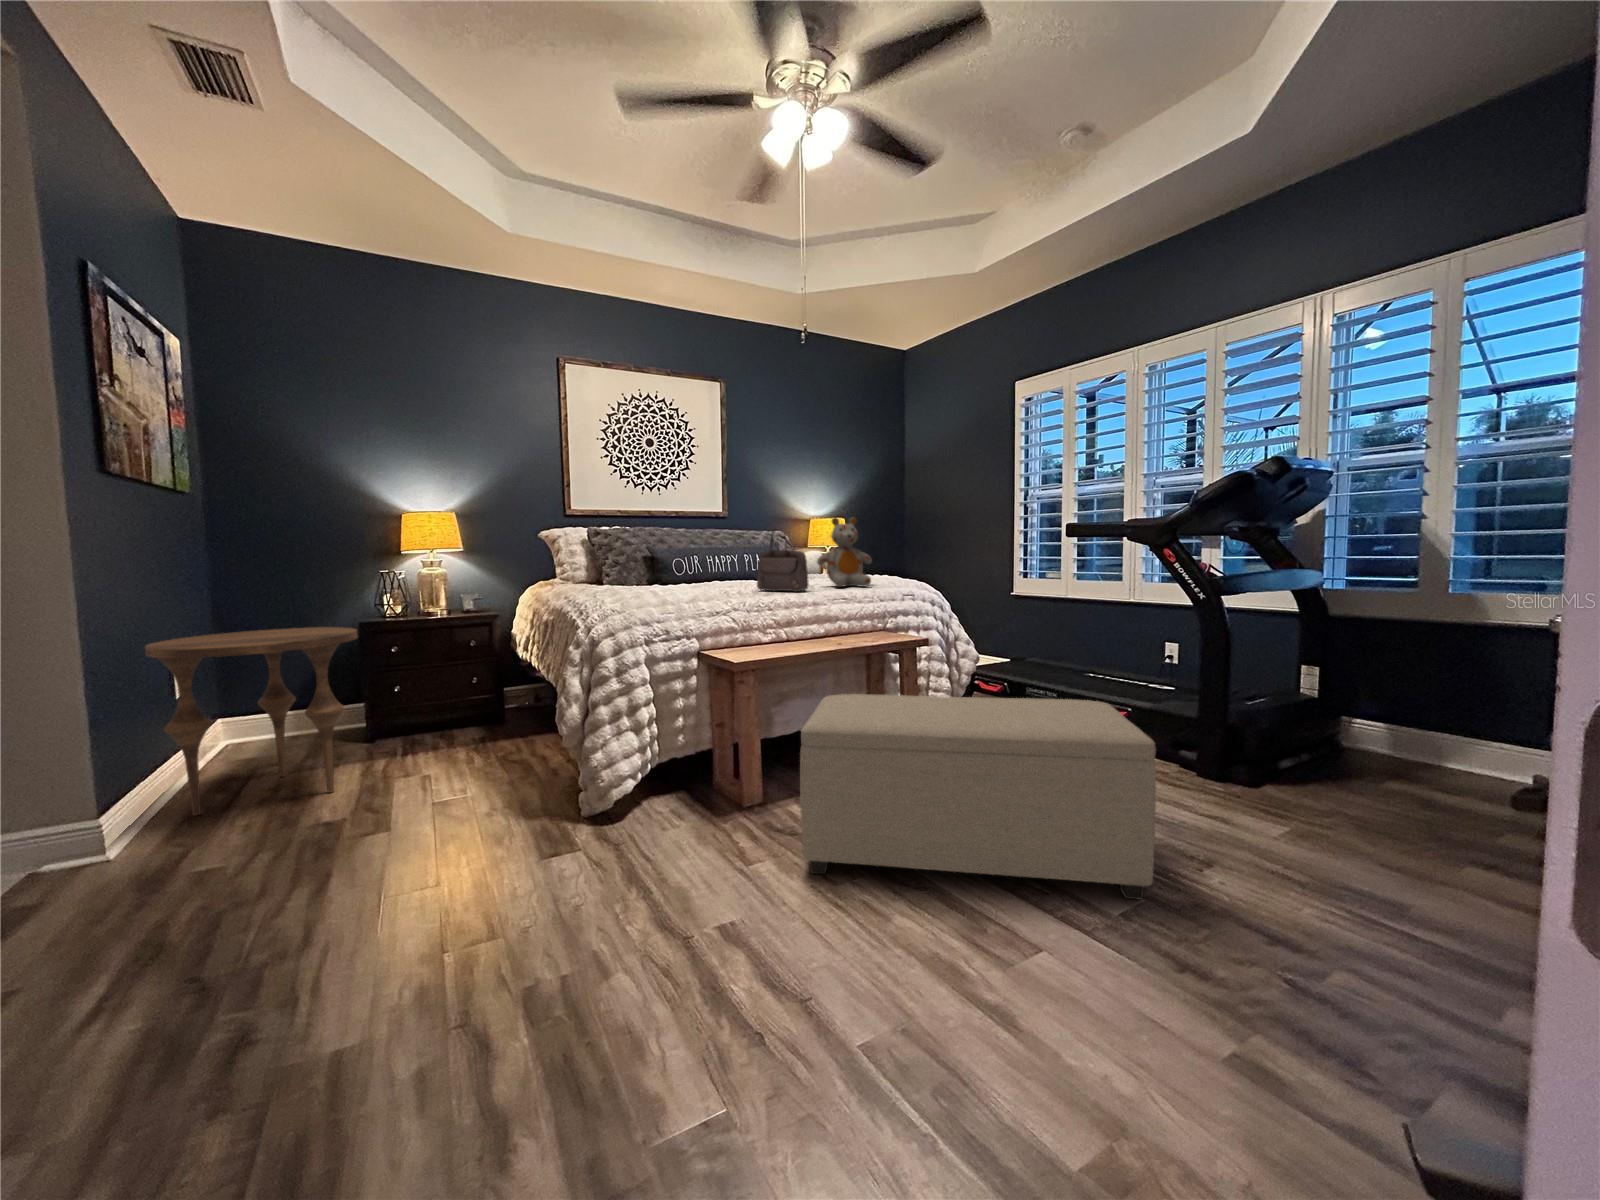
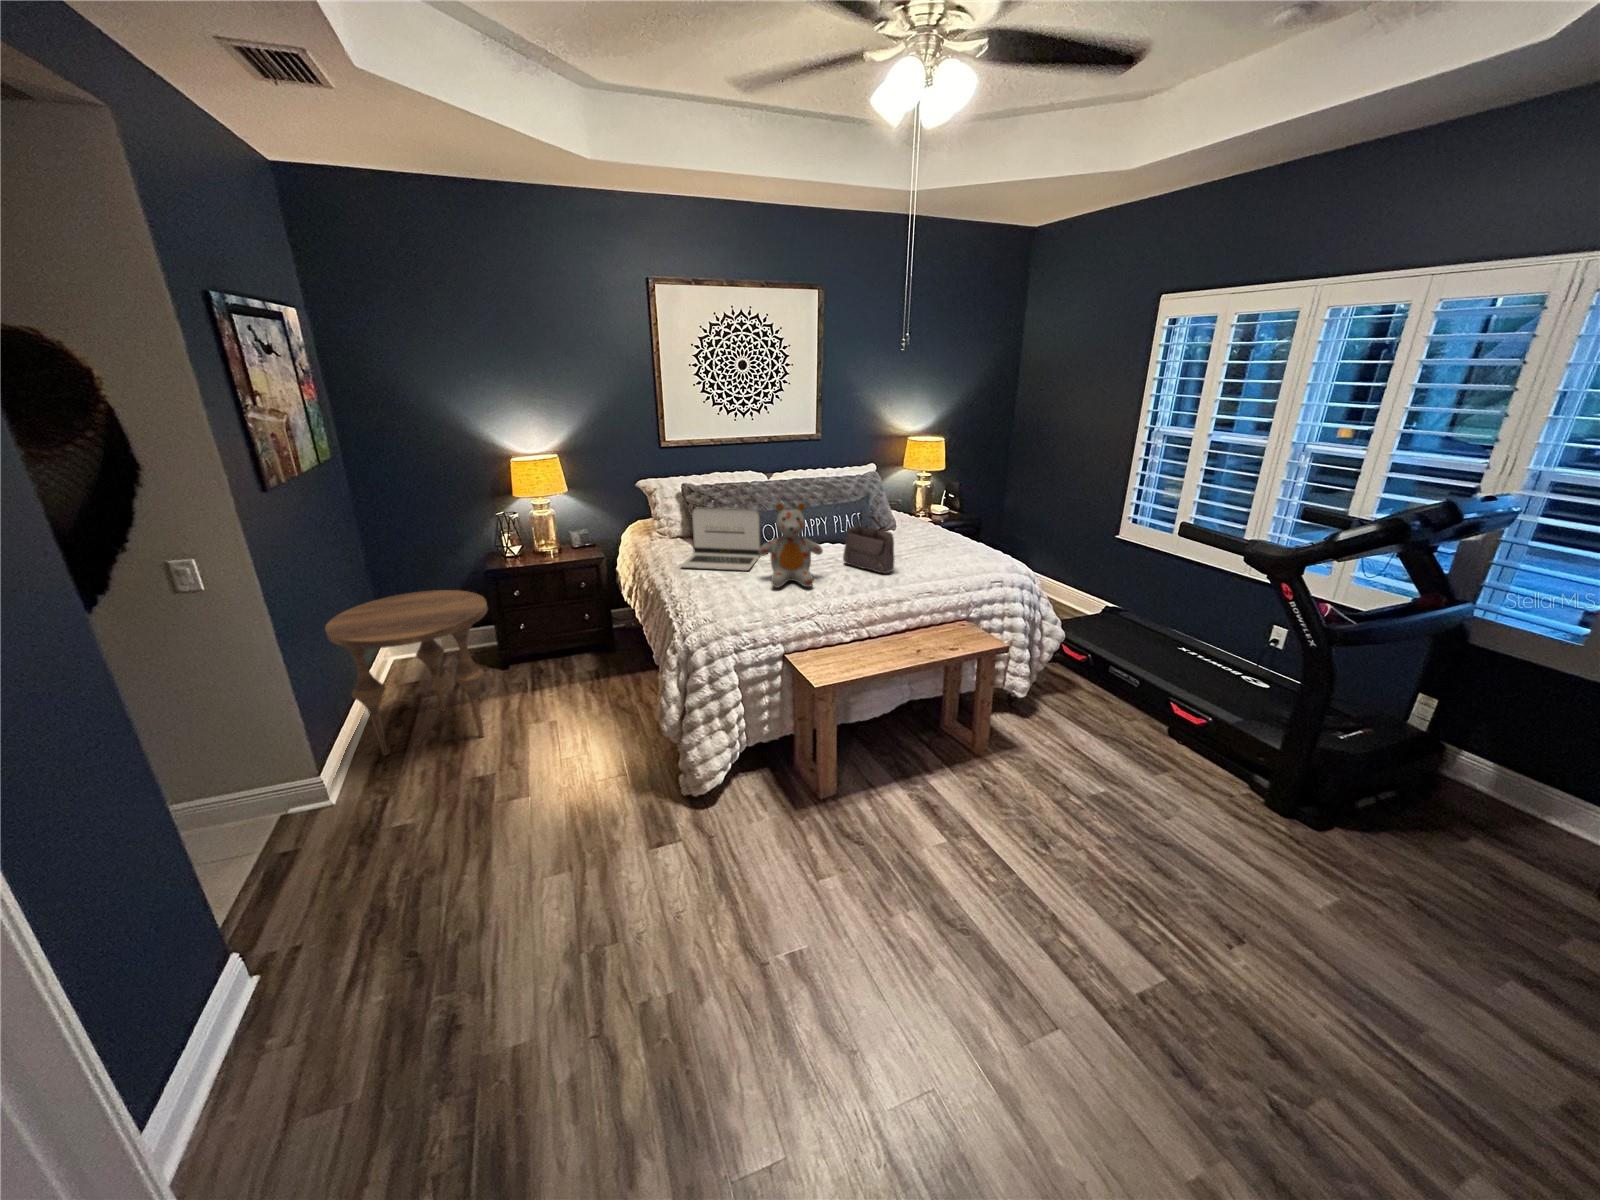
stuffed bear: present [817,517,872,587] -> present [758,502,823,588]
laptop: none [585,542,671,597] -> present [681,508,761,571]
ottoman: present [800,694,1156,900] -> none [865,730,1206,979]

